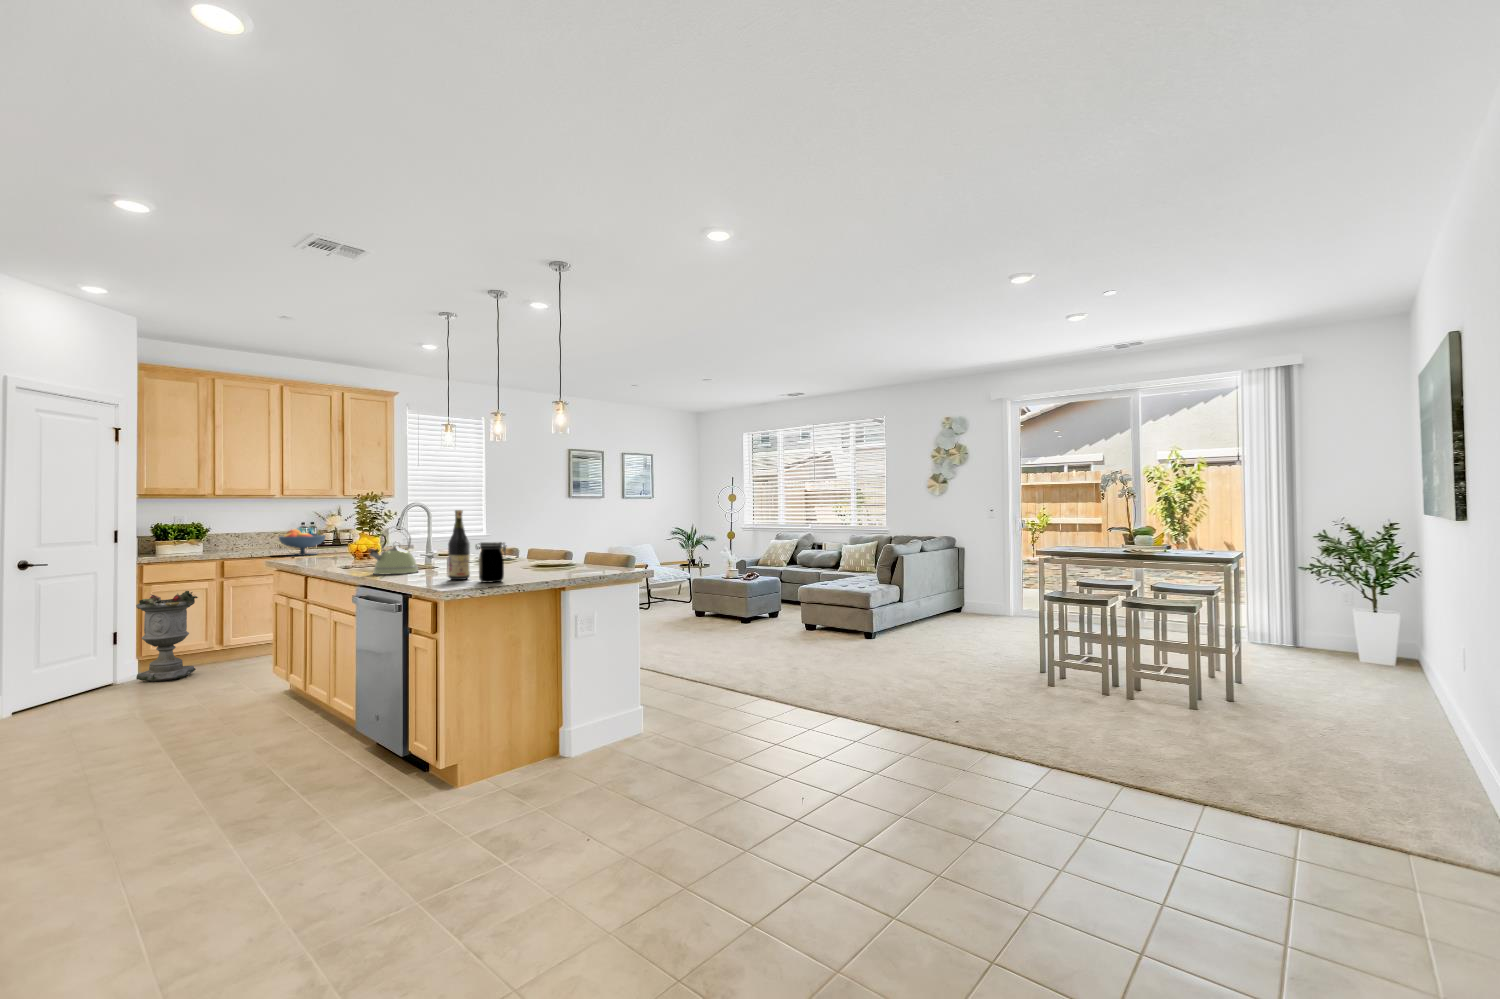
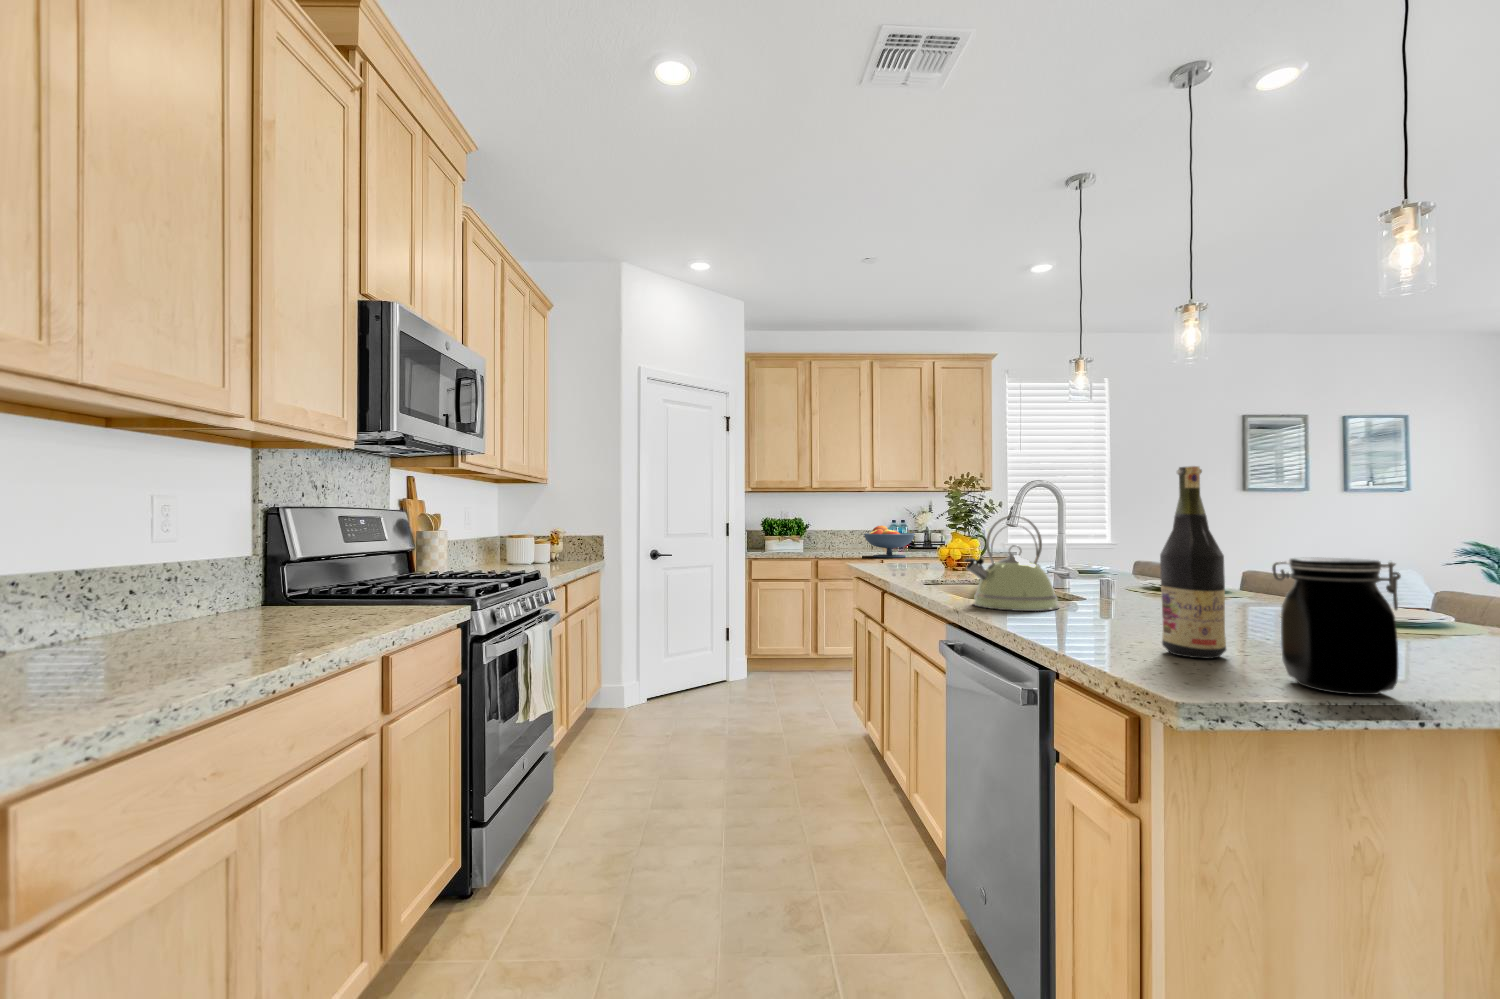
planter: present [136,591,198,682] -> none [741,590,792,686]

